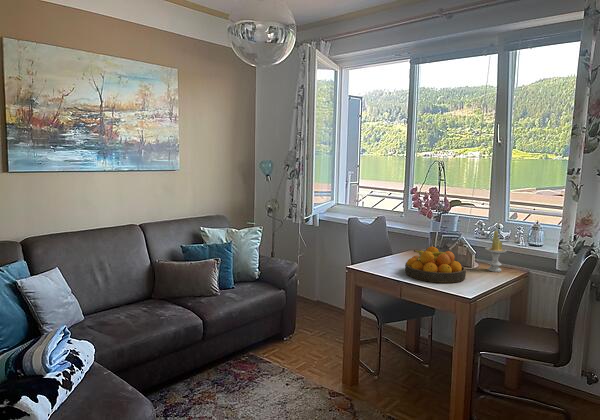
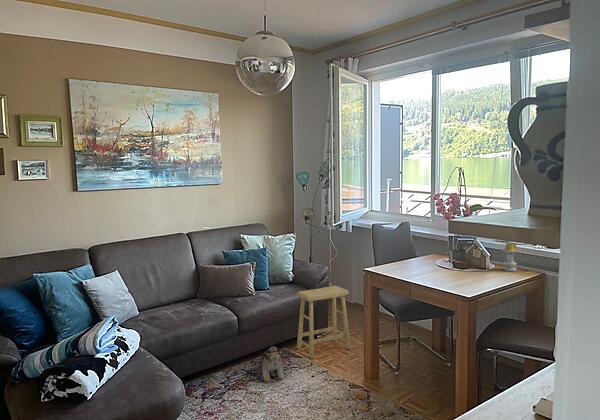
fruit bowl: present [405,246,466,282] -> none [418,248,476,281]
footstool: none [264,285,323,365] -> present [297,286,351,359]
plush toy: none [229,354,258,394] -> present [261,346,283,382]

